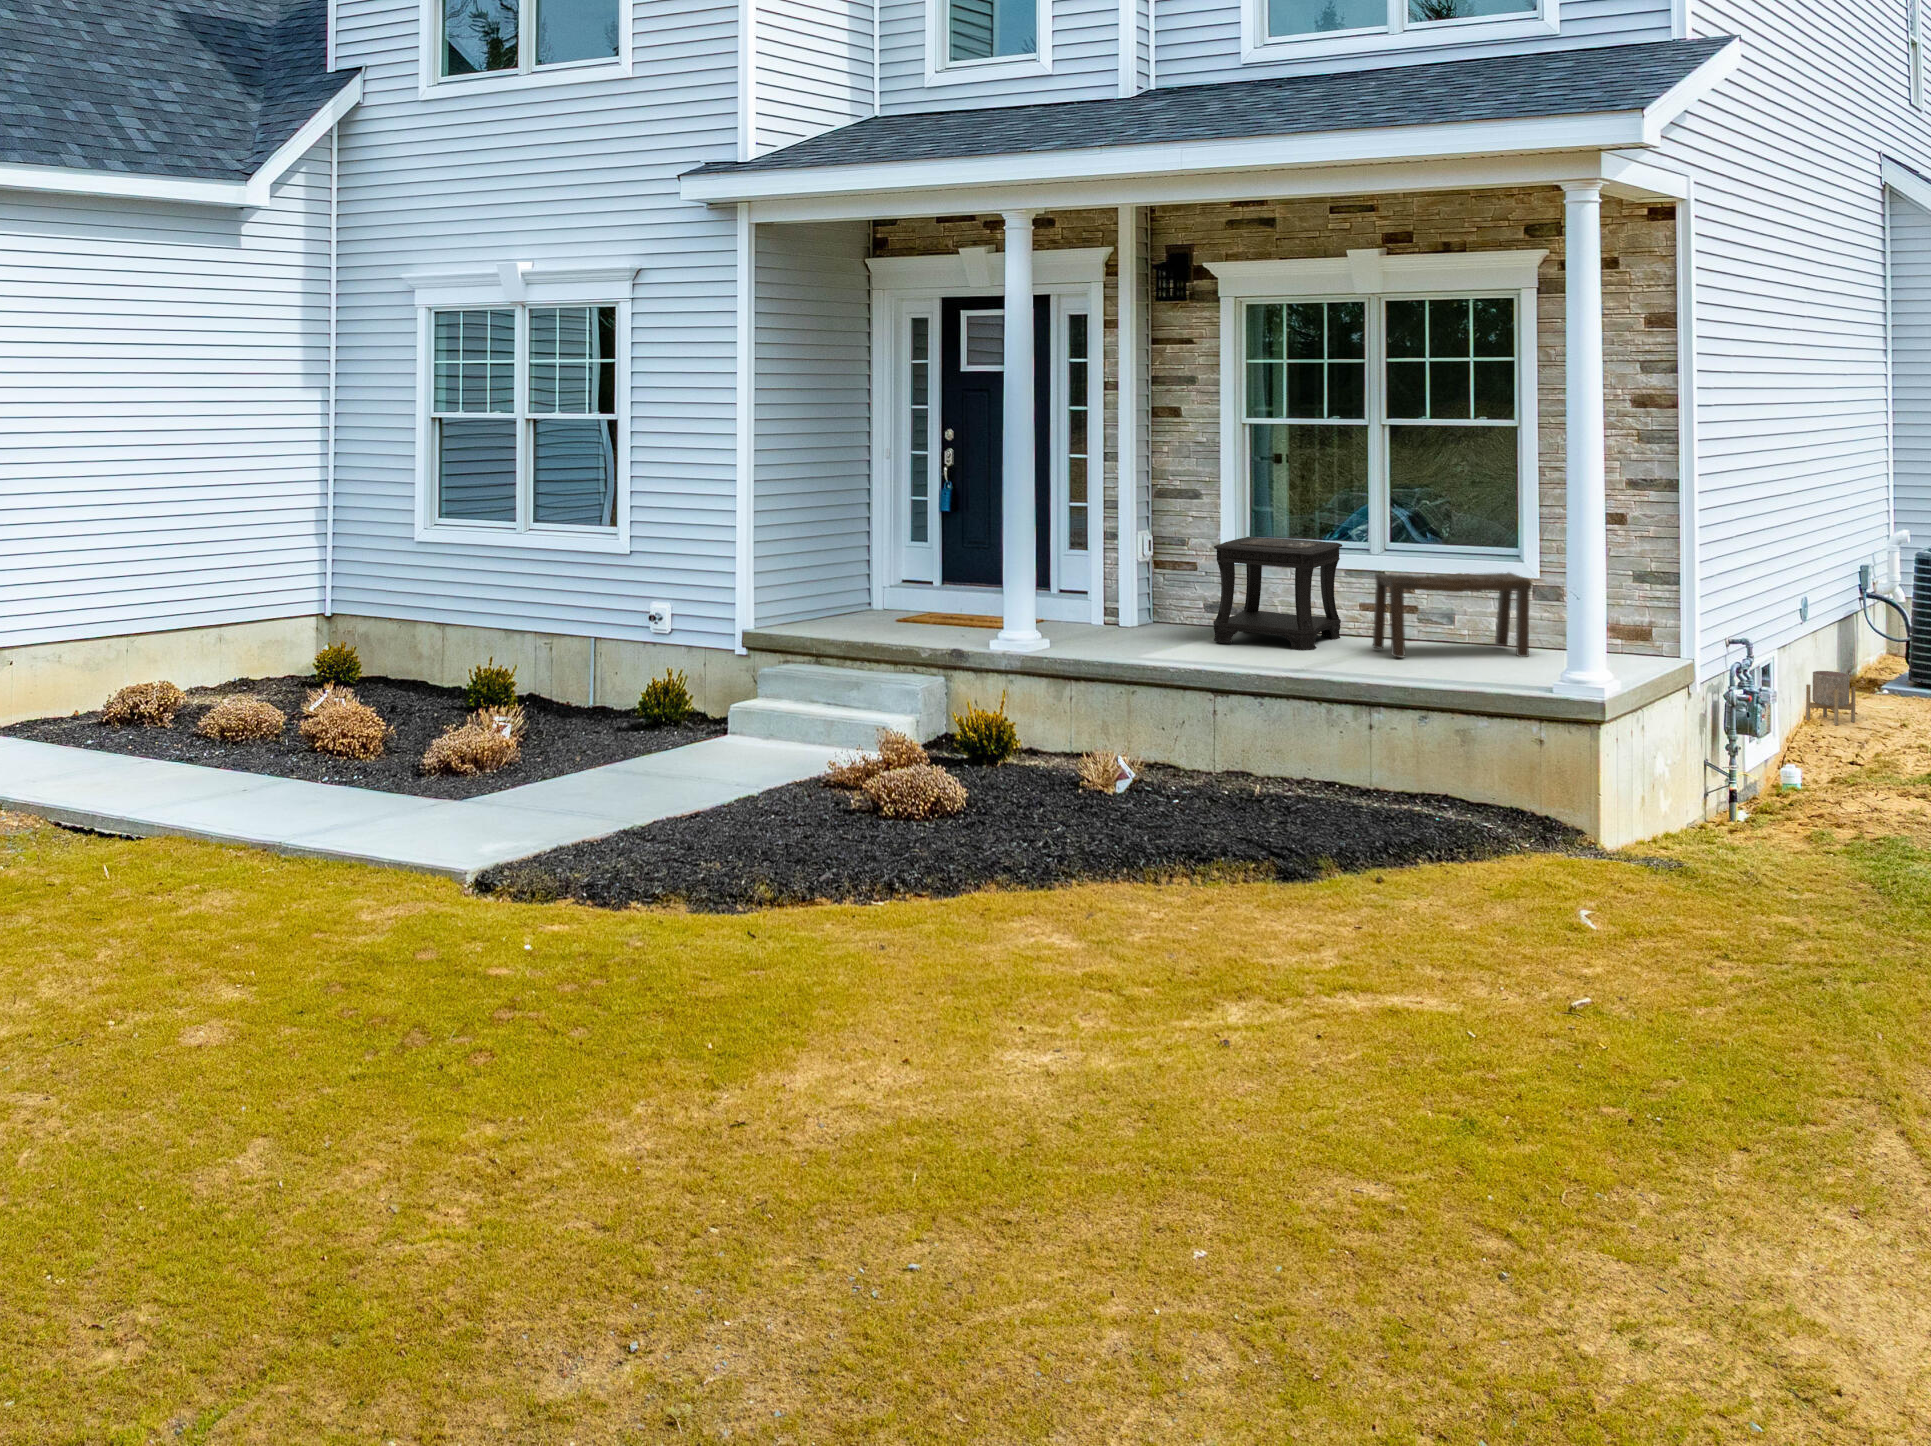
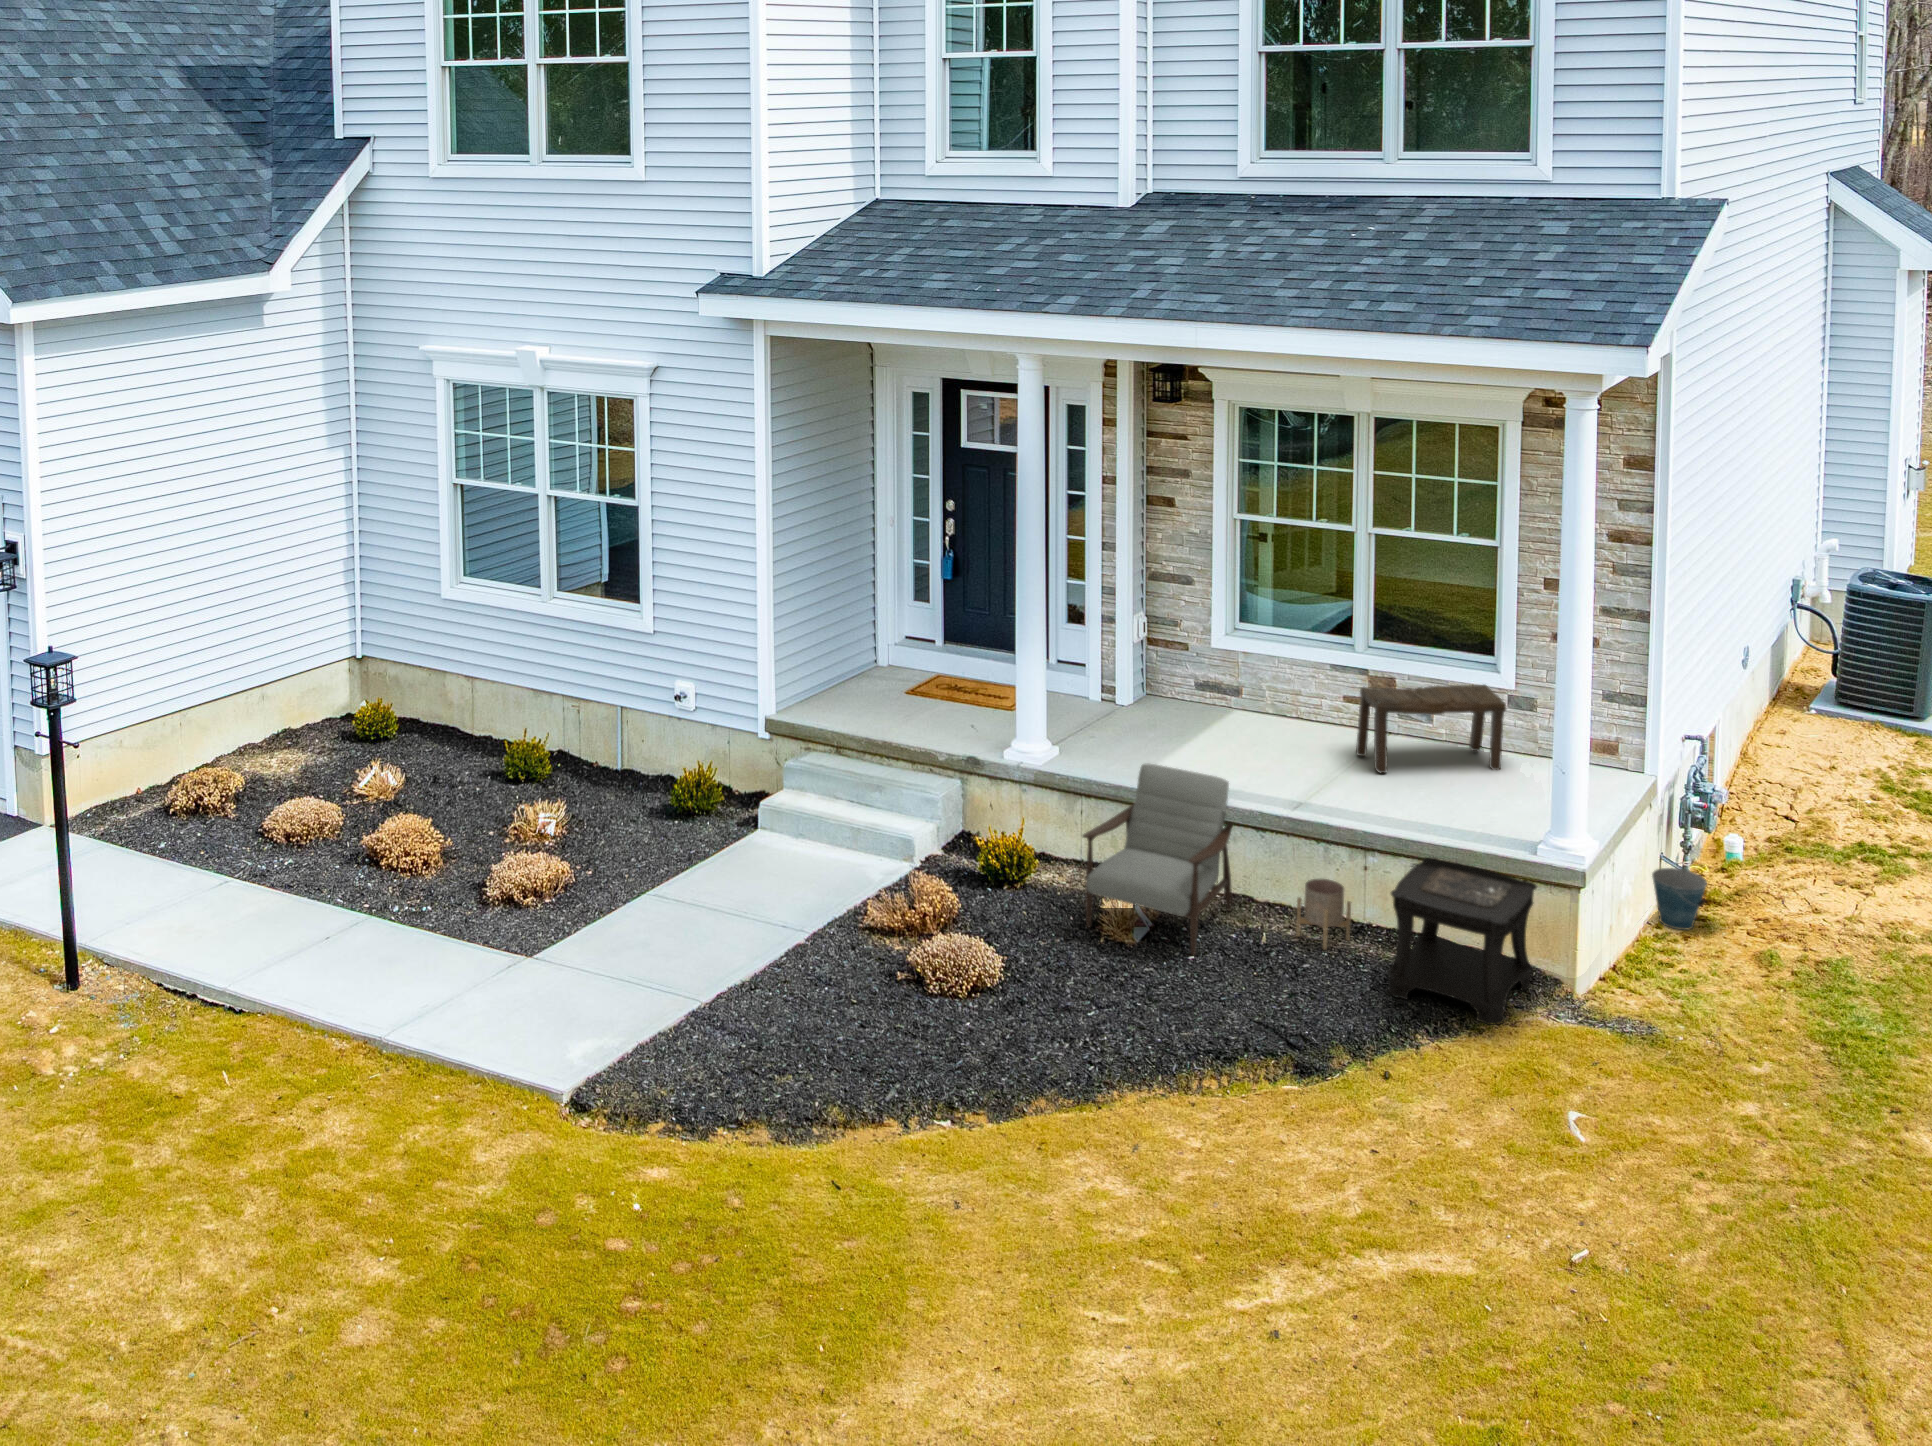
side table: present [1213,537,1342,651] -> present [1387,857,1537,1025]
chair: none [1068,637,1235,822] -> present [1083,764,1233,955]
planter: present [1806,671,1855,725] -> present [1296,879,1351,950]
bucket: none [1698,762,1759,825] -> present [1652,868,1707,930]

